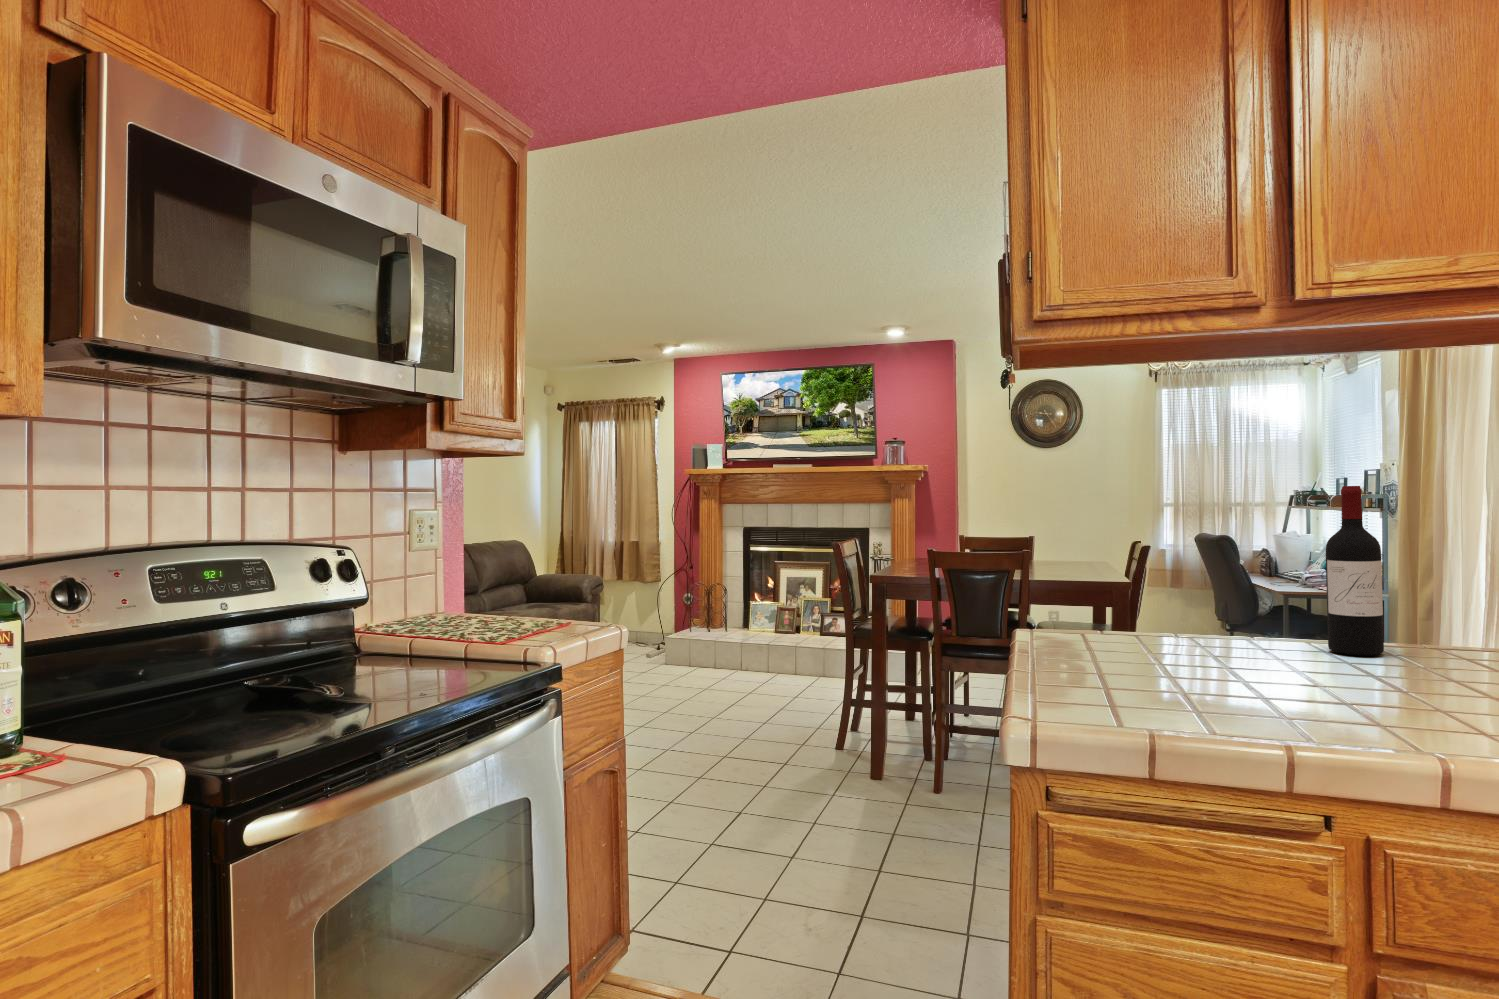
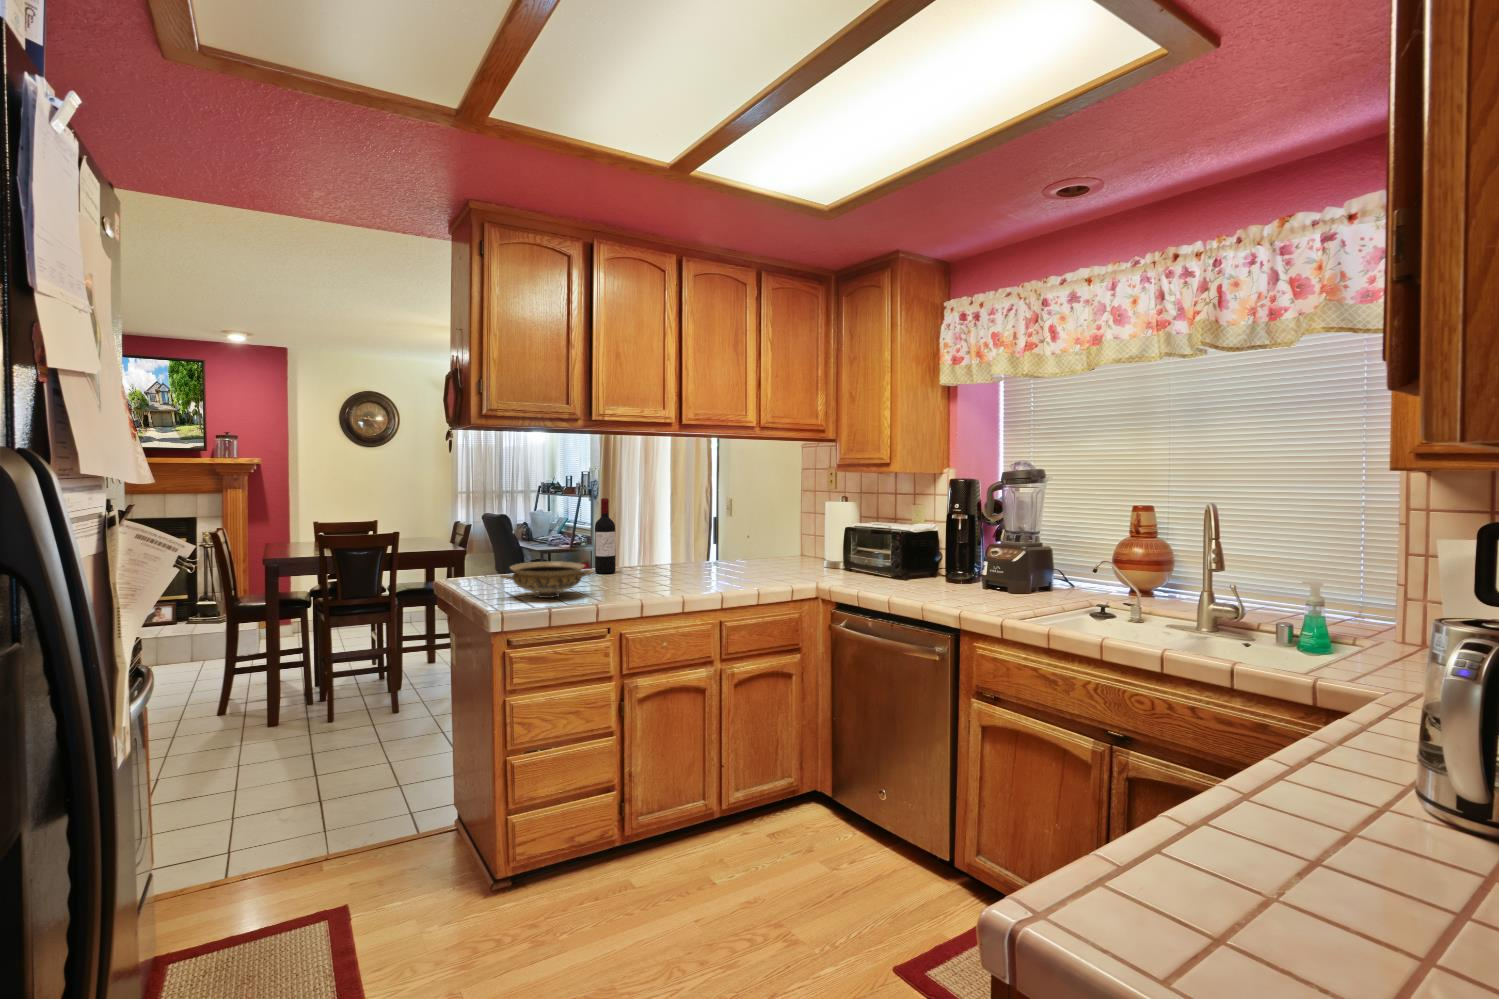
ceramic bowl: none [1054,618,1290,705] -> present [500,562,593,598]

